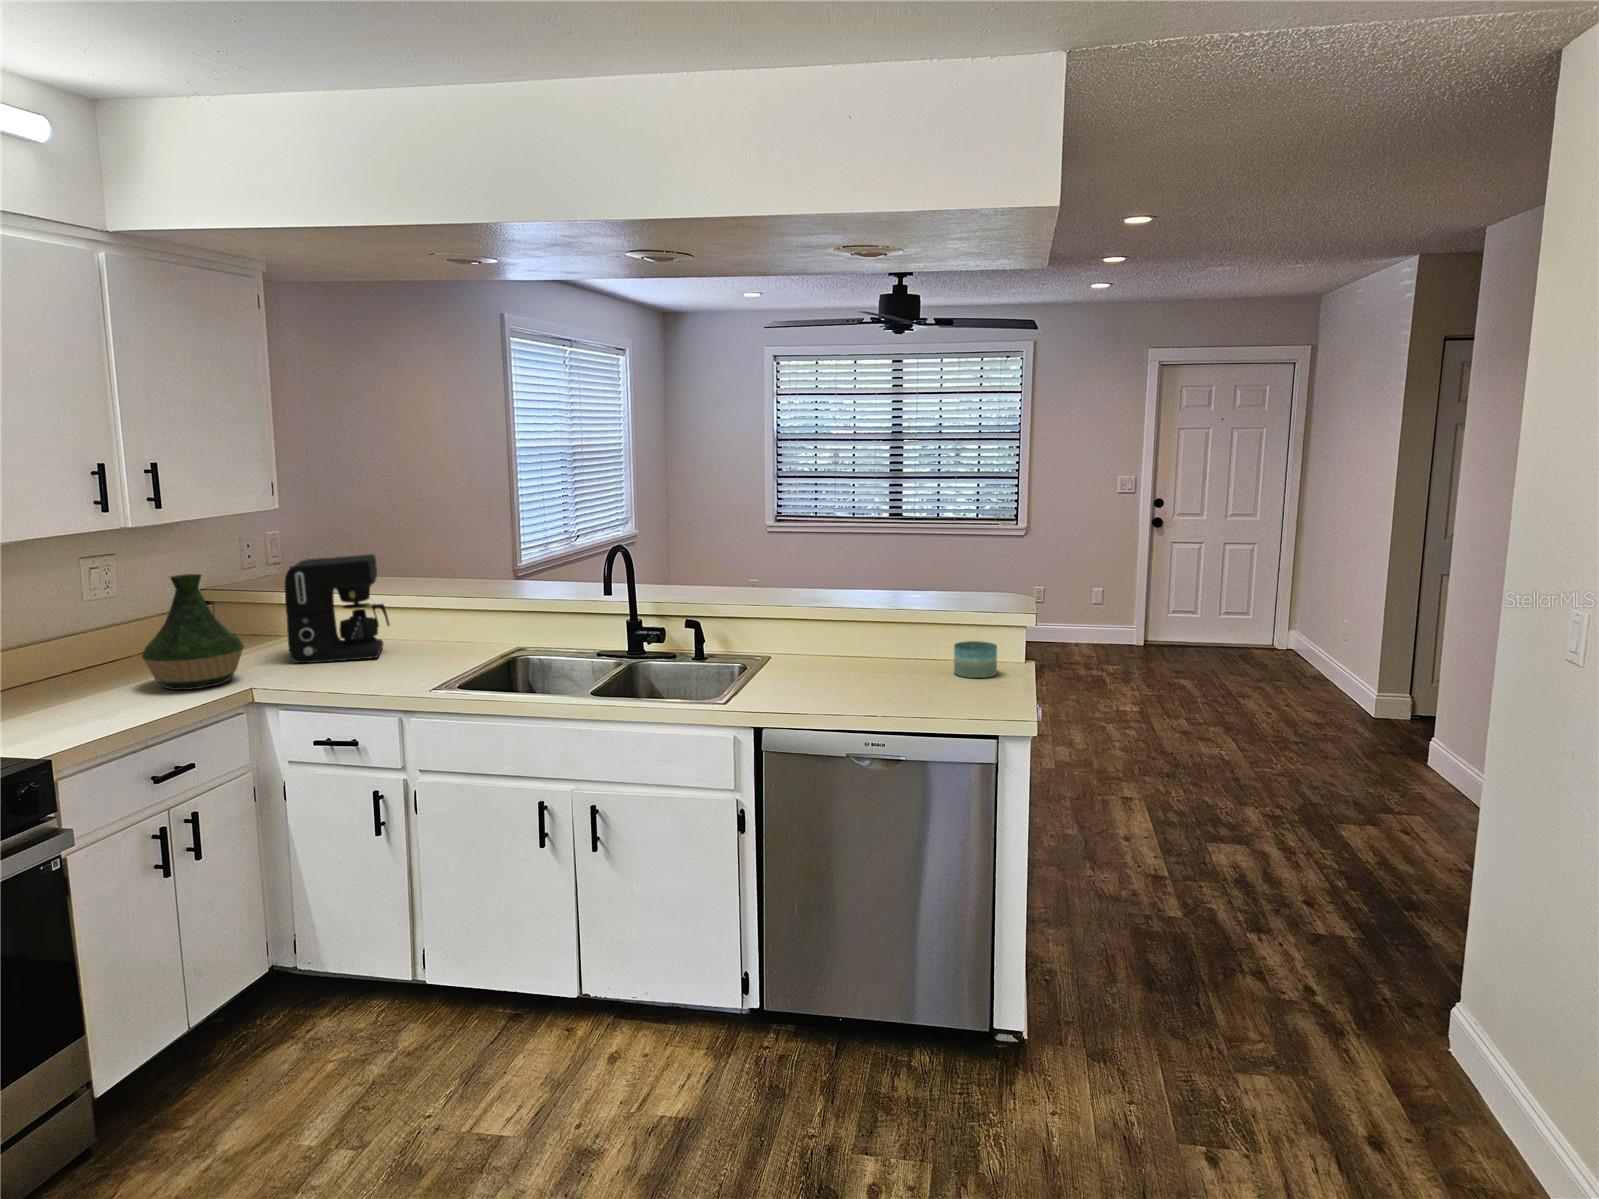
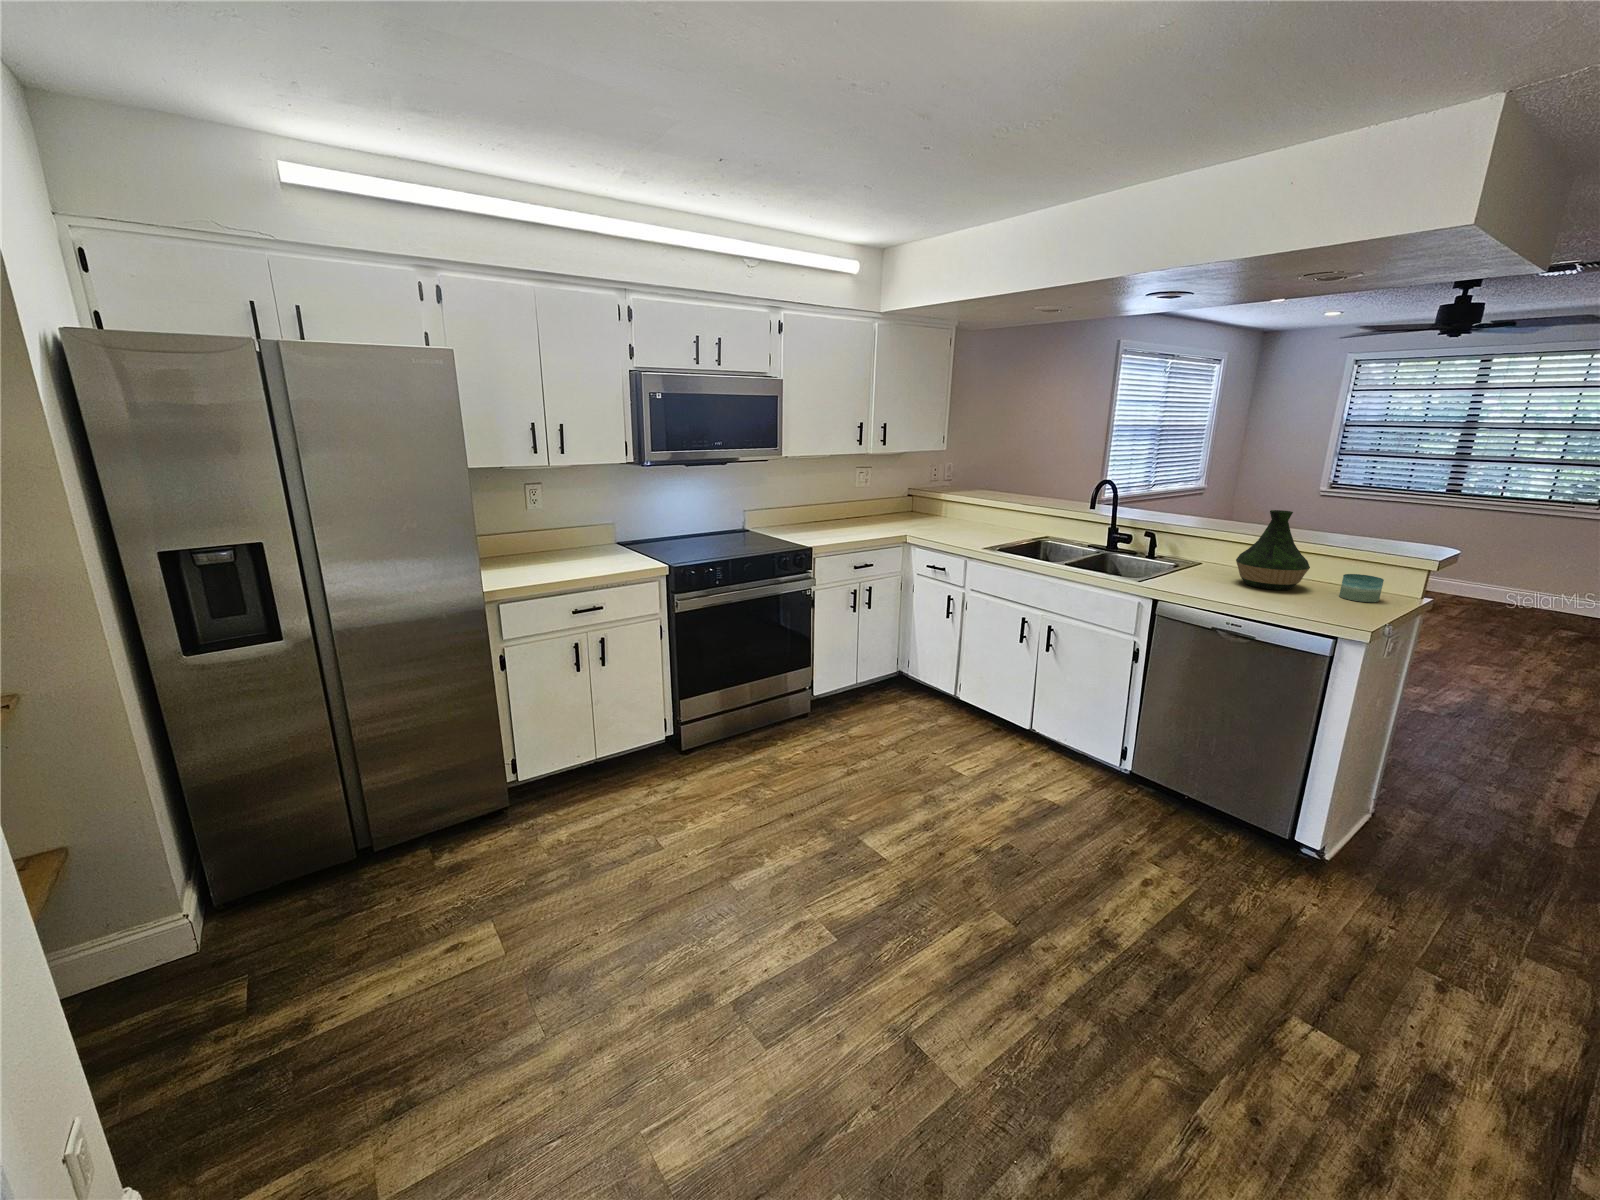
coffee maker: present [285,554,389,663] -> none [930,476,982,531]
vase: present [142,574,244,690] -> present [1236,510,1310,590]

